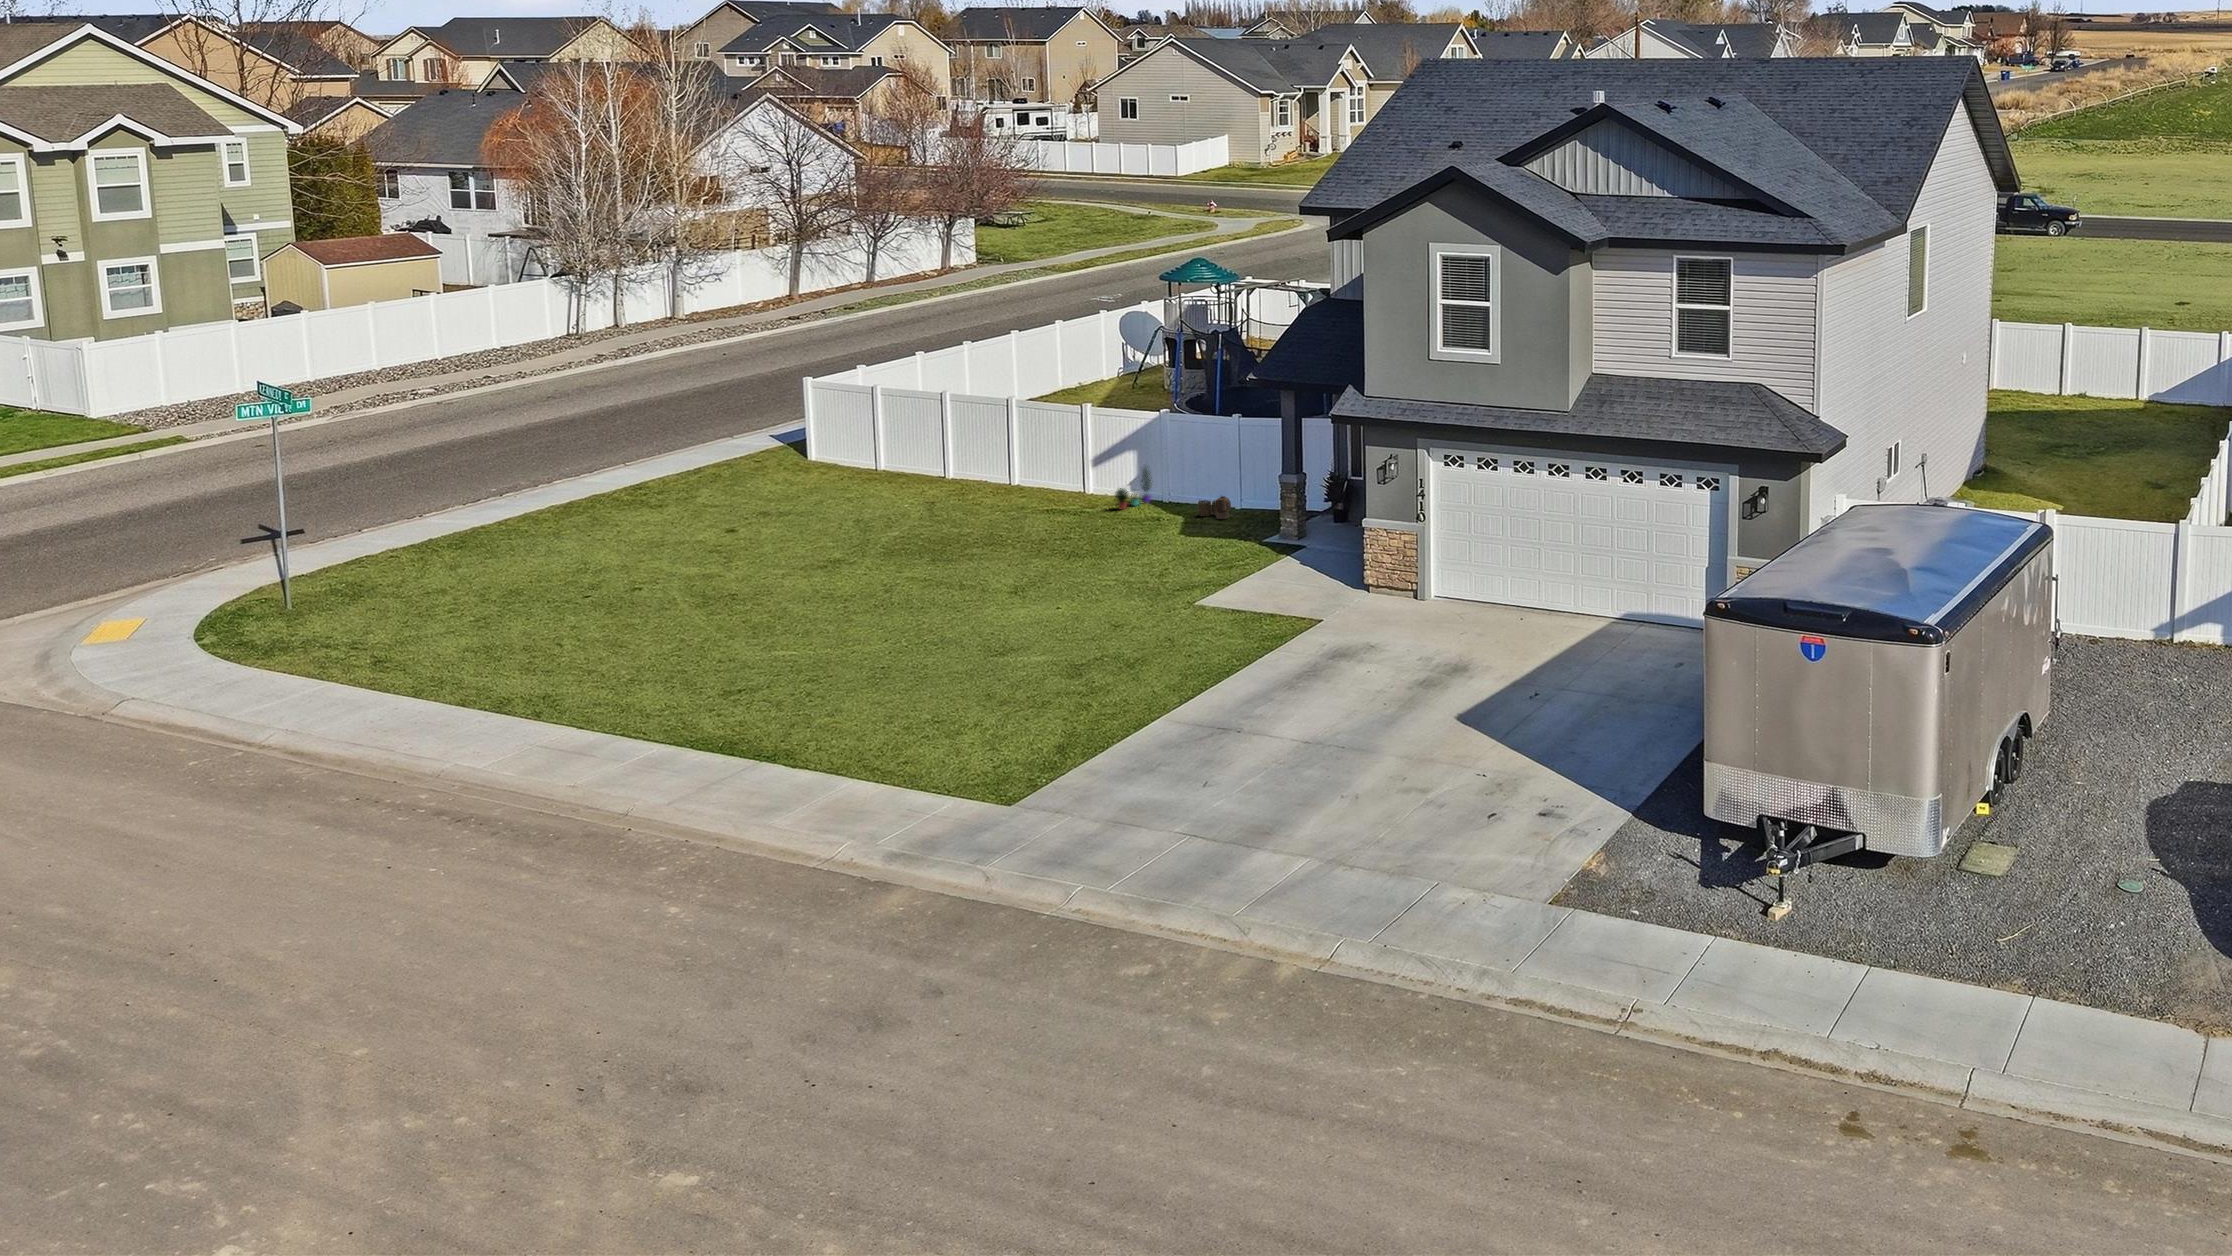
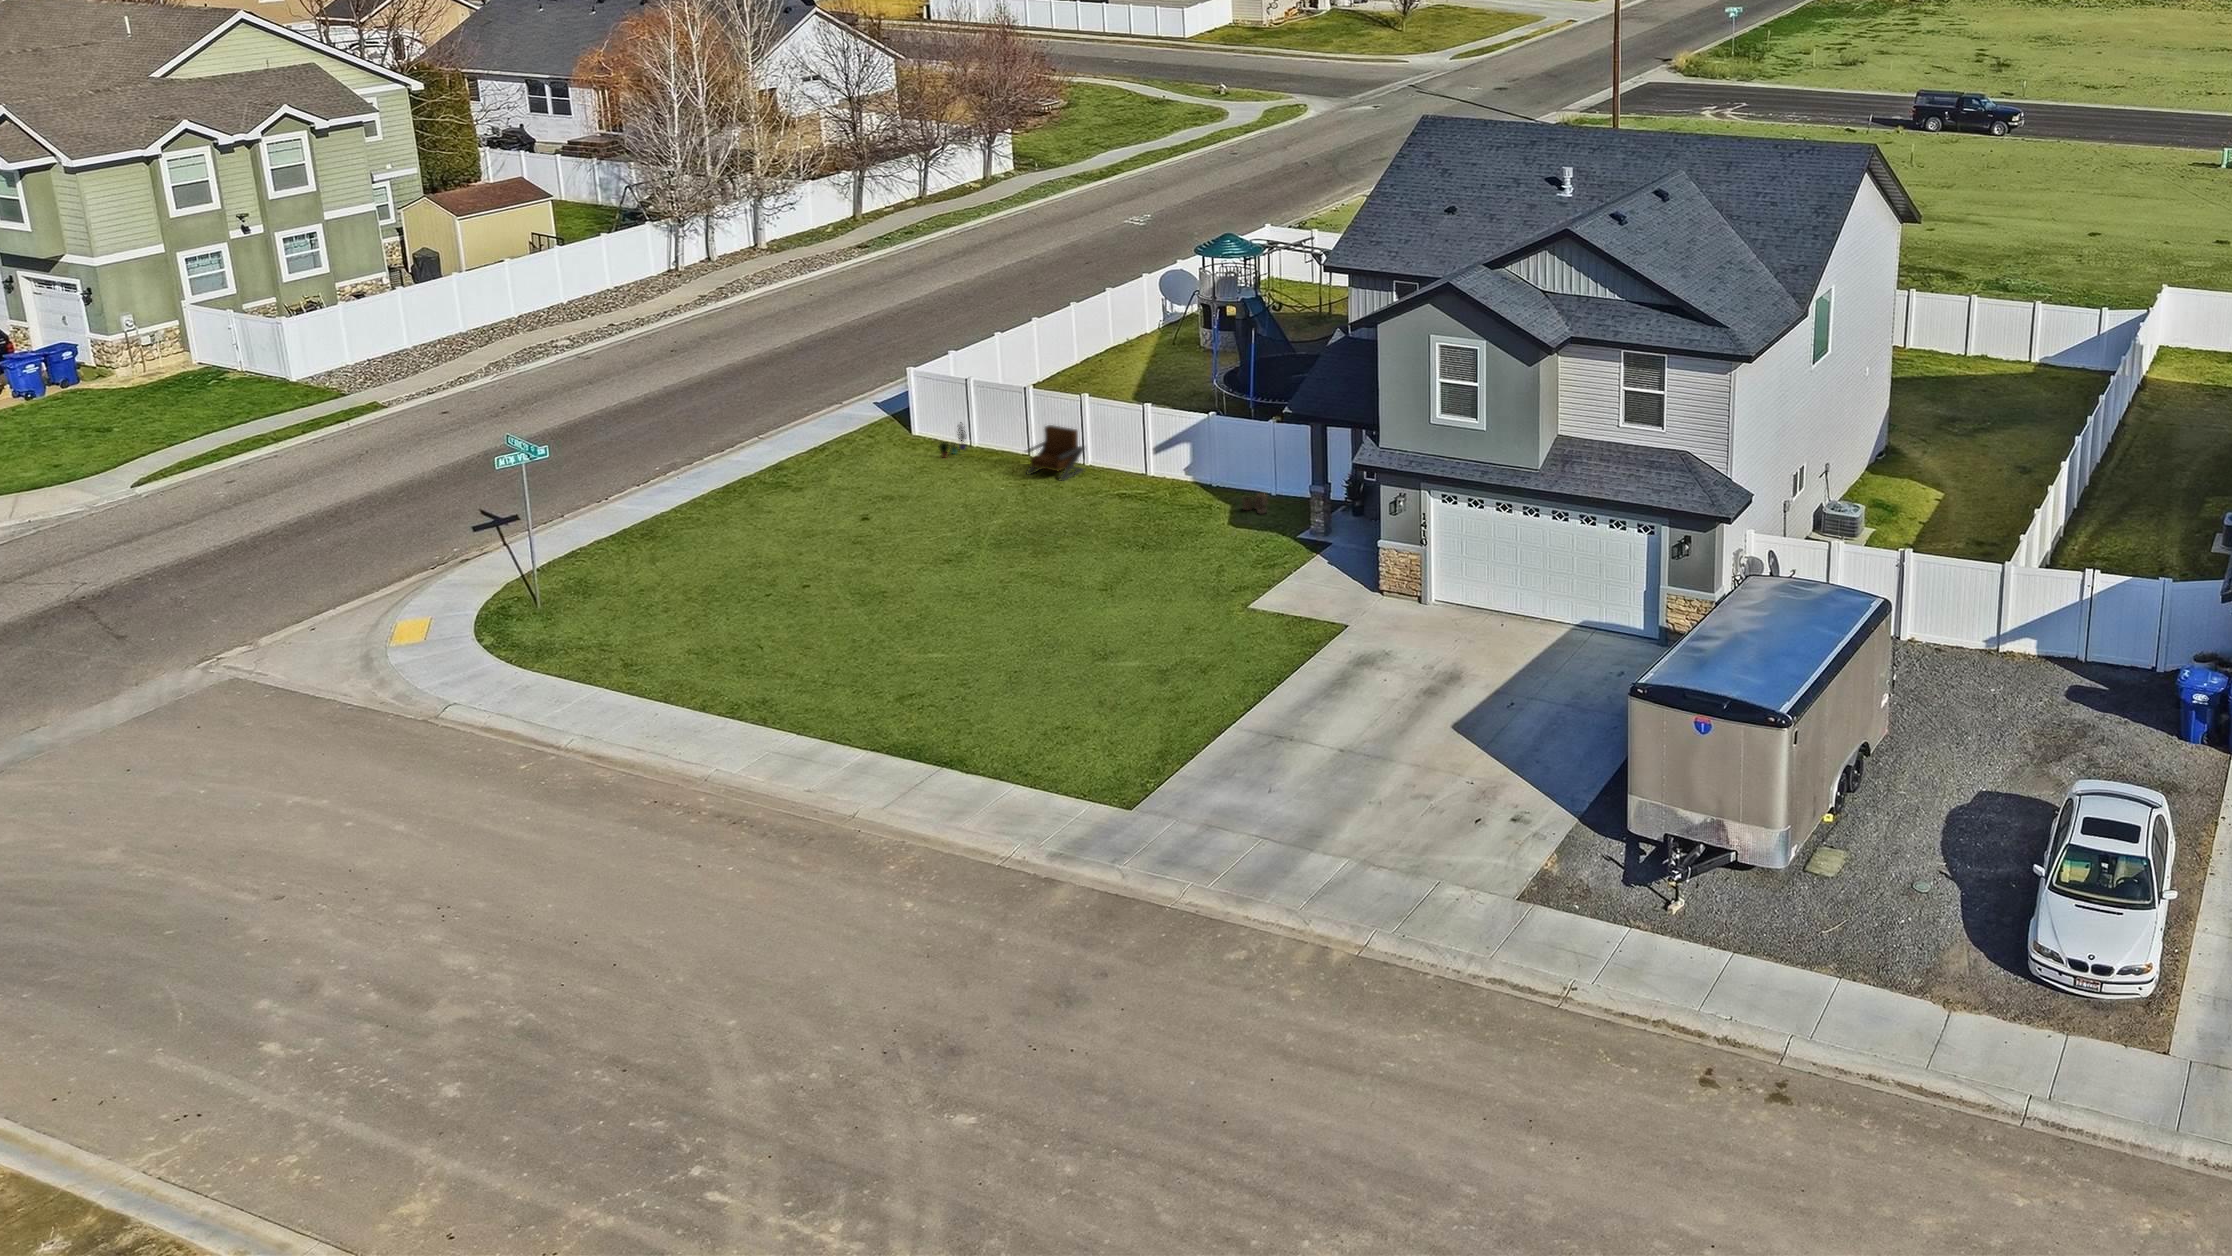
lounge chair: none [935,429,1012,493] -> present [1026,425,1085,481]
potted plant: present [1115,465,1151,509] -> present [938,422,966,458]

